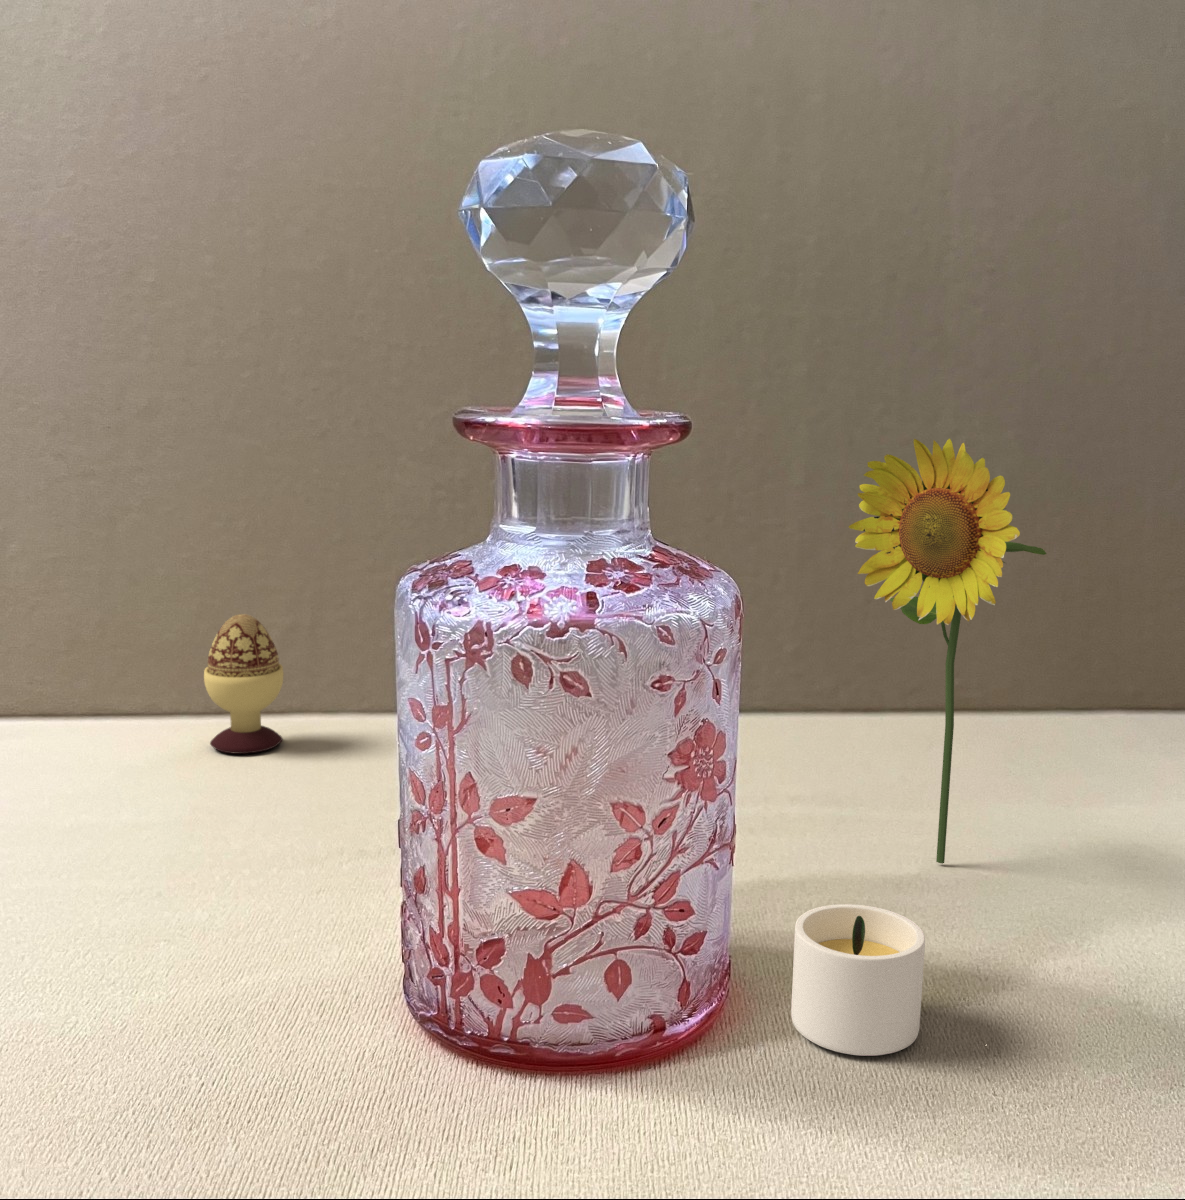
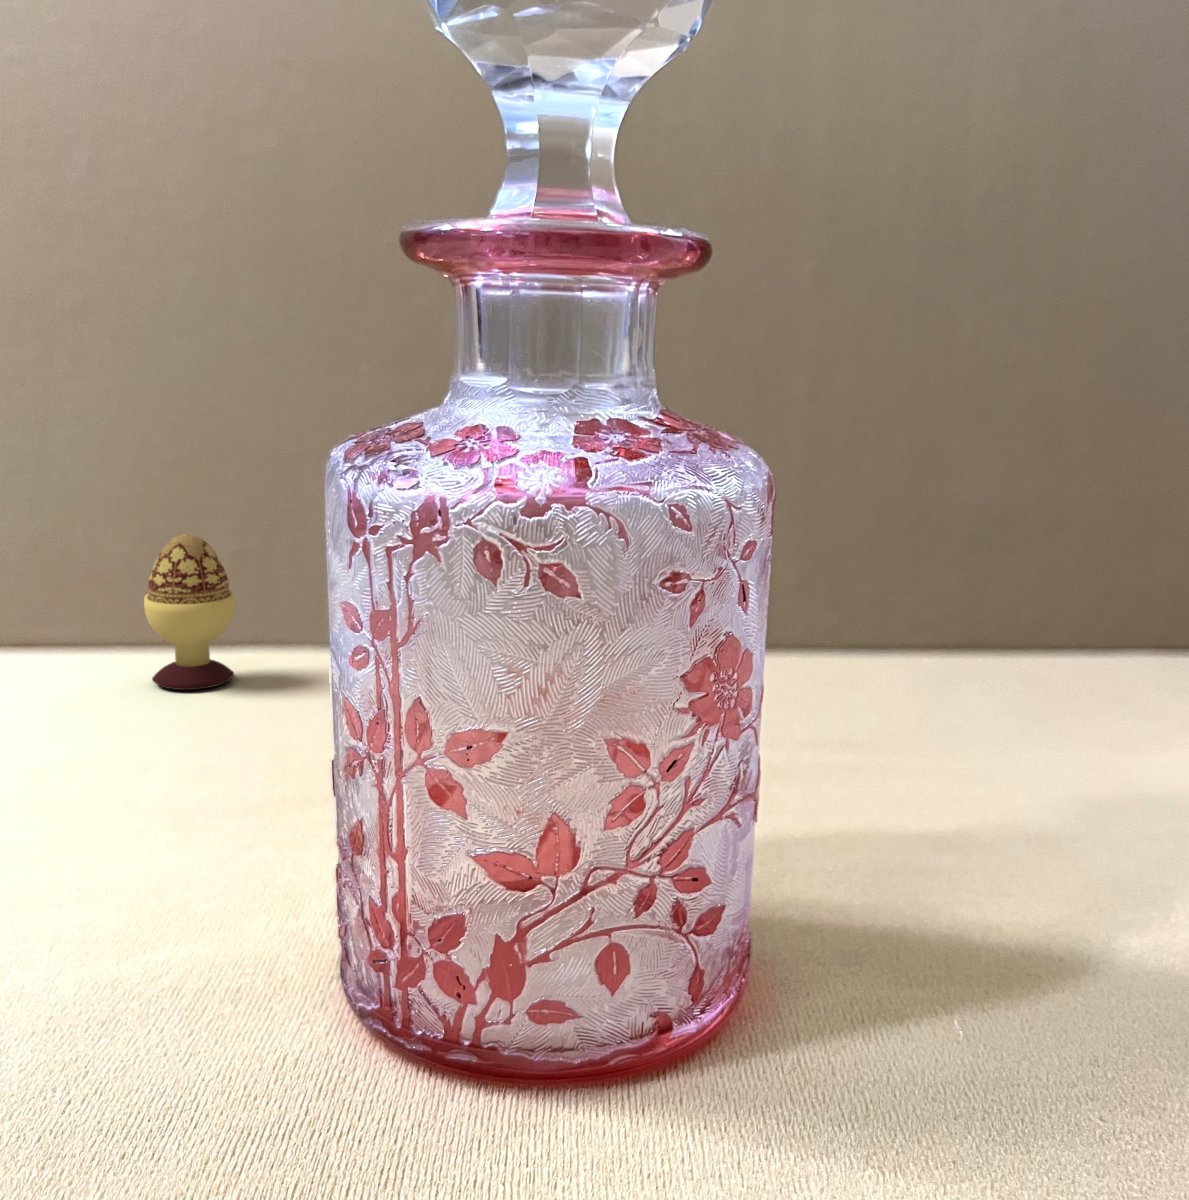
flower: present [849,438,1046,864] -> none [885,308,1125,817]
candle: present [791,904,925,1056] -> none [828,869,1076,1062]

